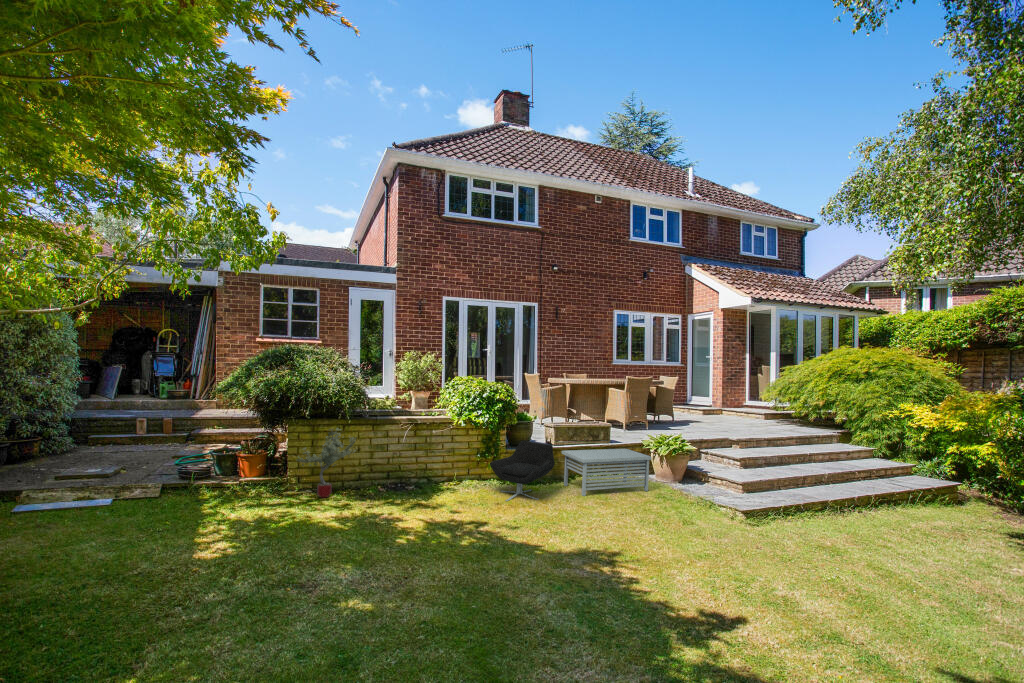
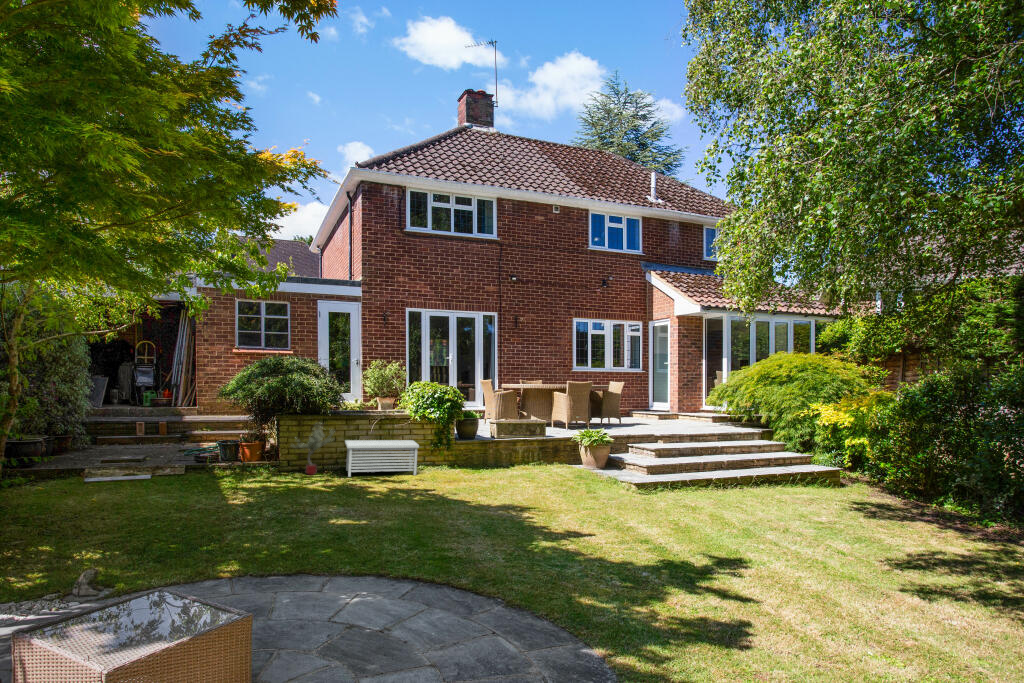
lounge chair: present [490,441,555,501] -> none [440,433,492,478]
storage bench: present [562,449,652,496] -> present [345,440,419,477]

